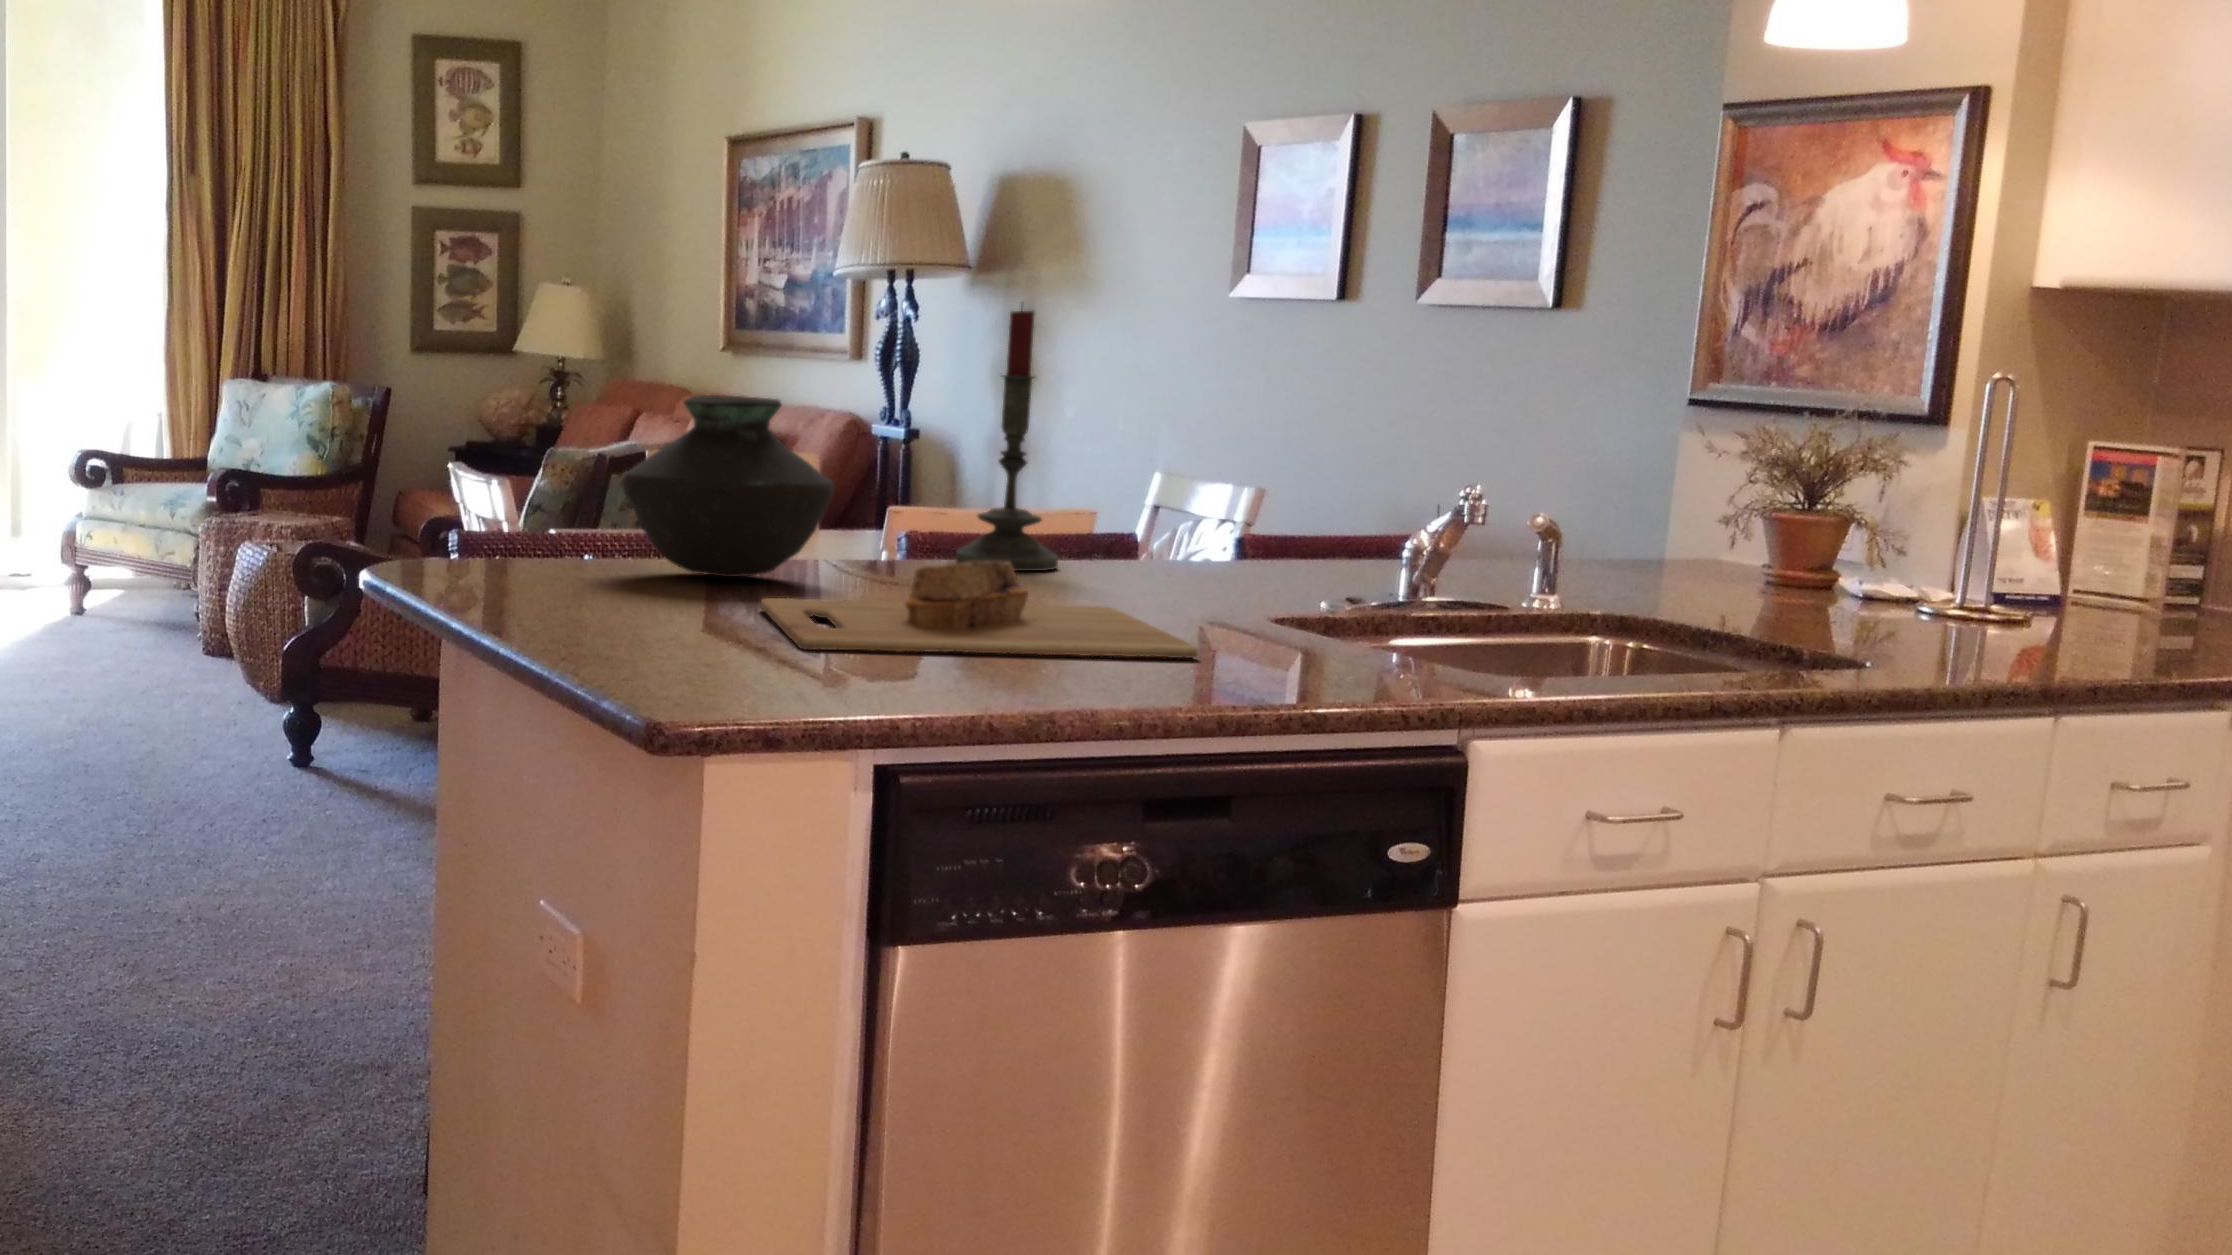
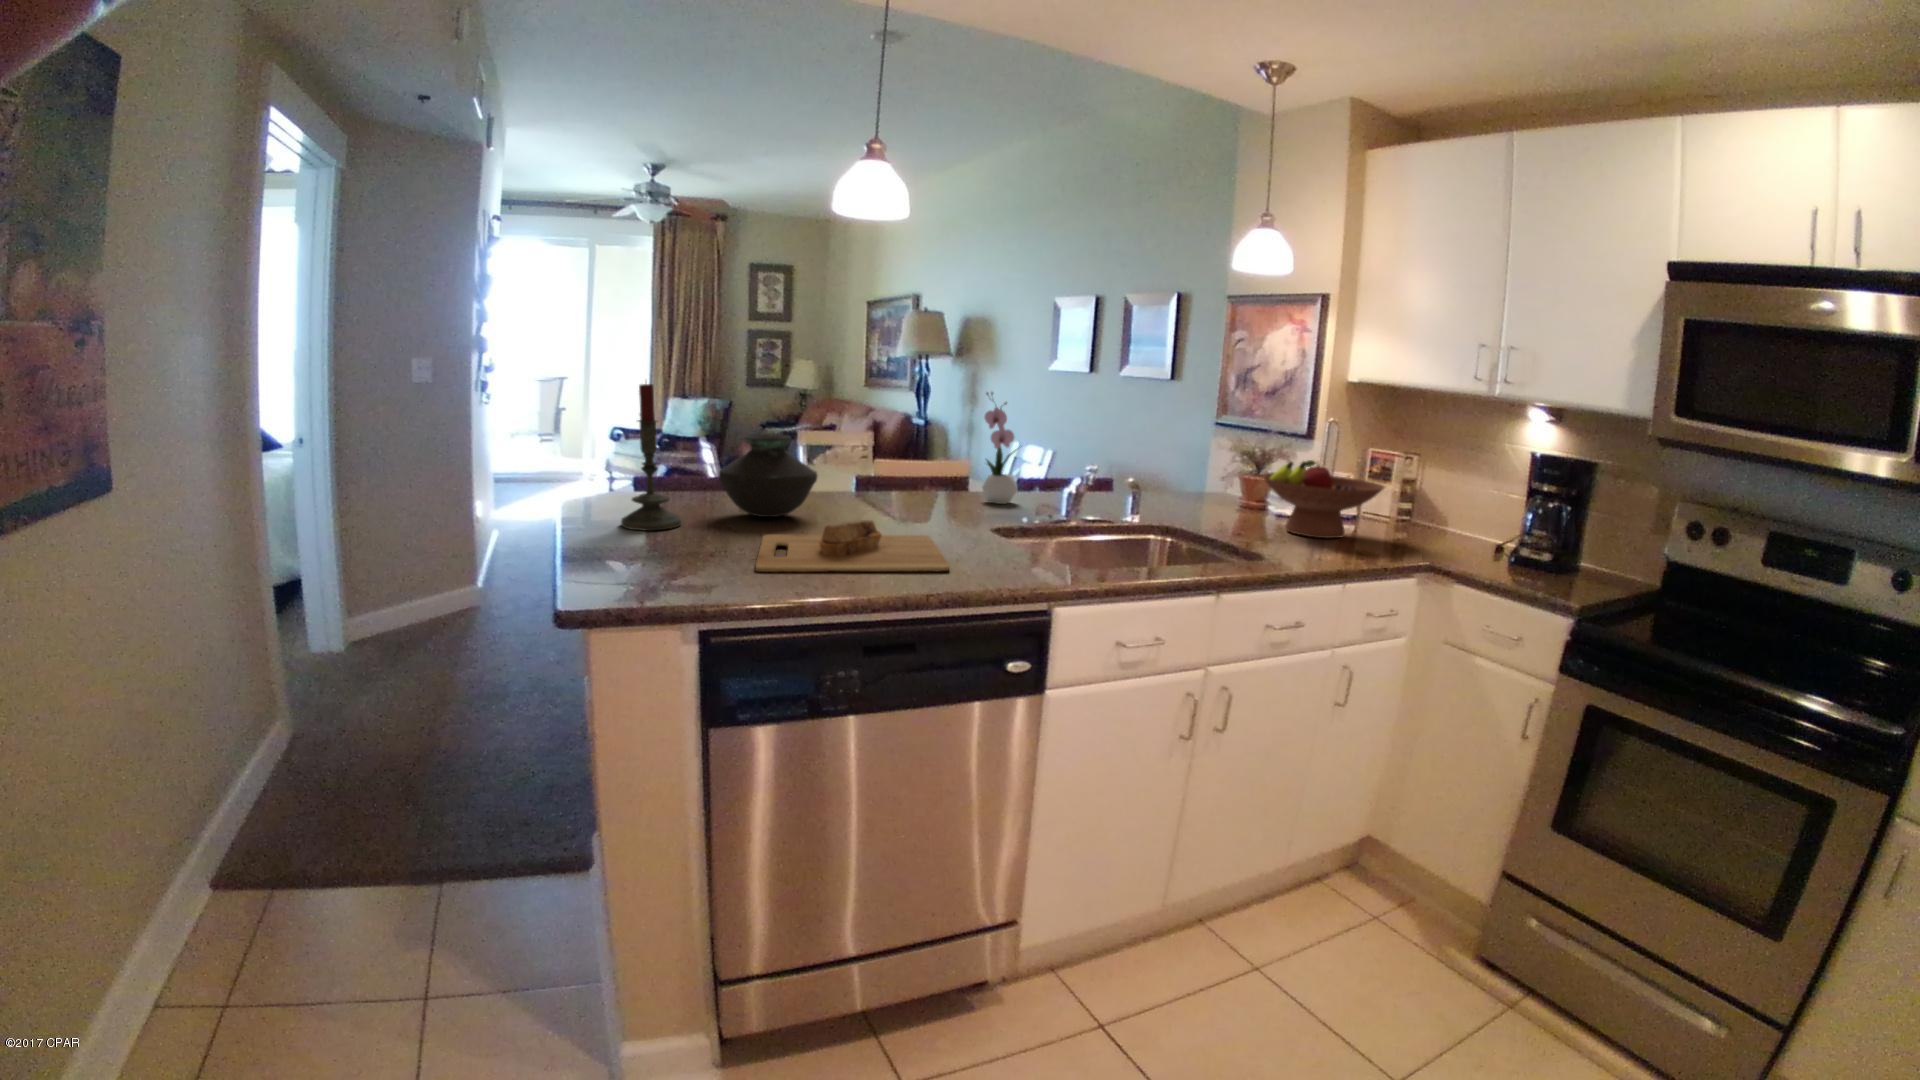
candle: present [956,302,1058,571] -> present [621,384,681,531]
flower arrangement: none [1162,311,1259,571] -> present [982,392,1017,504]
fruit bowl: none [1839,456,2137,636] -> present [1263,460,1384,538]

